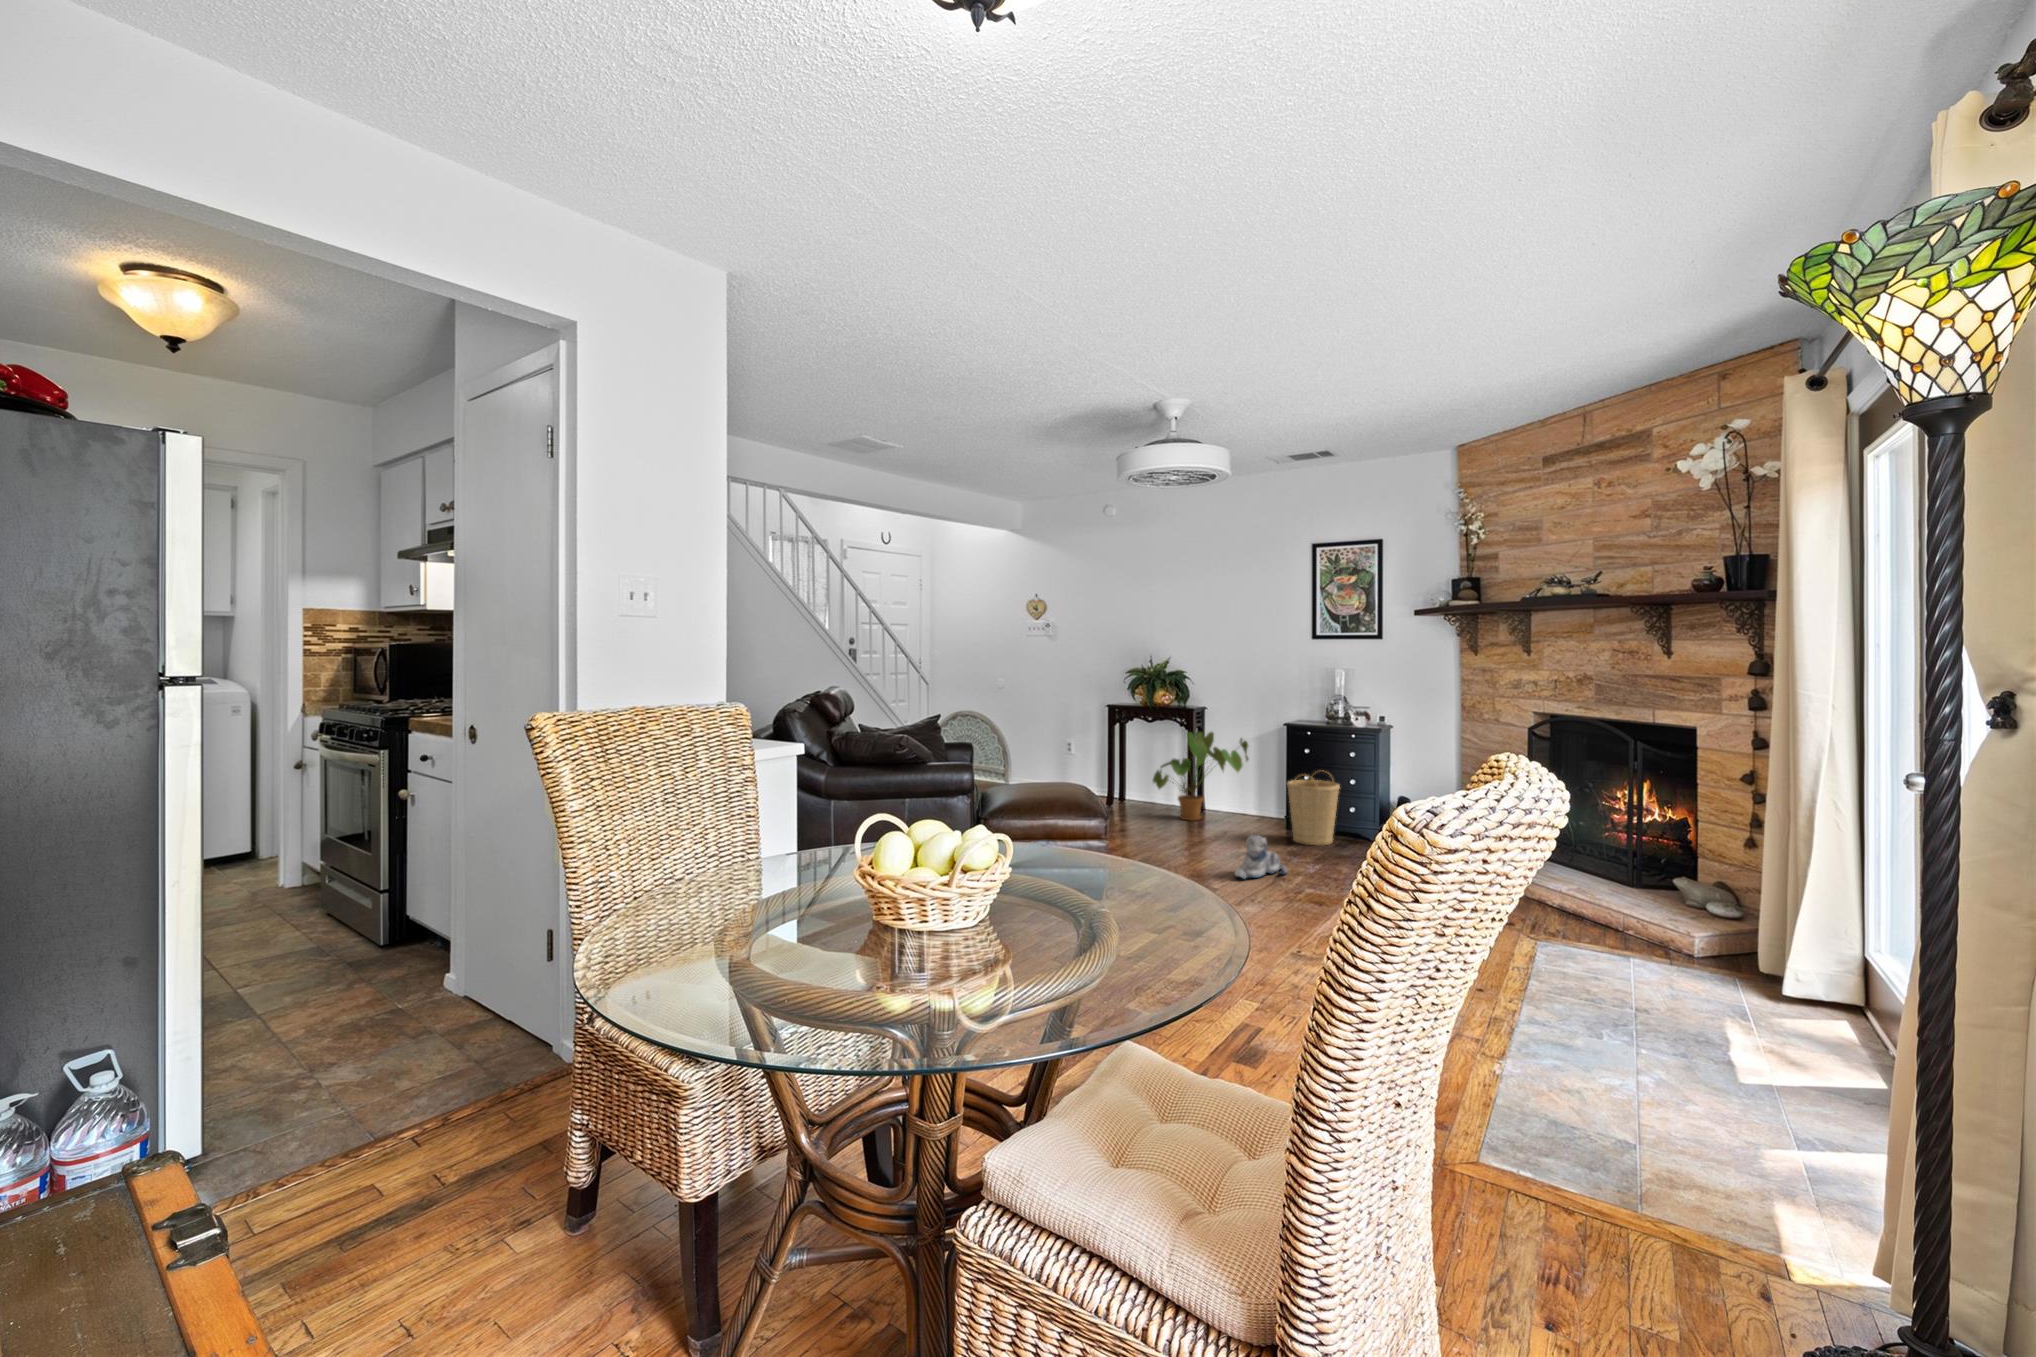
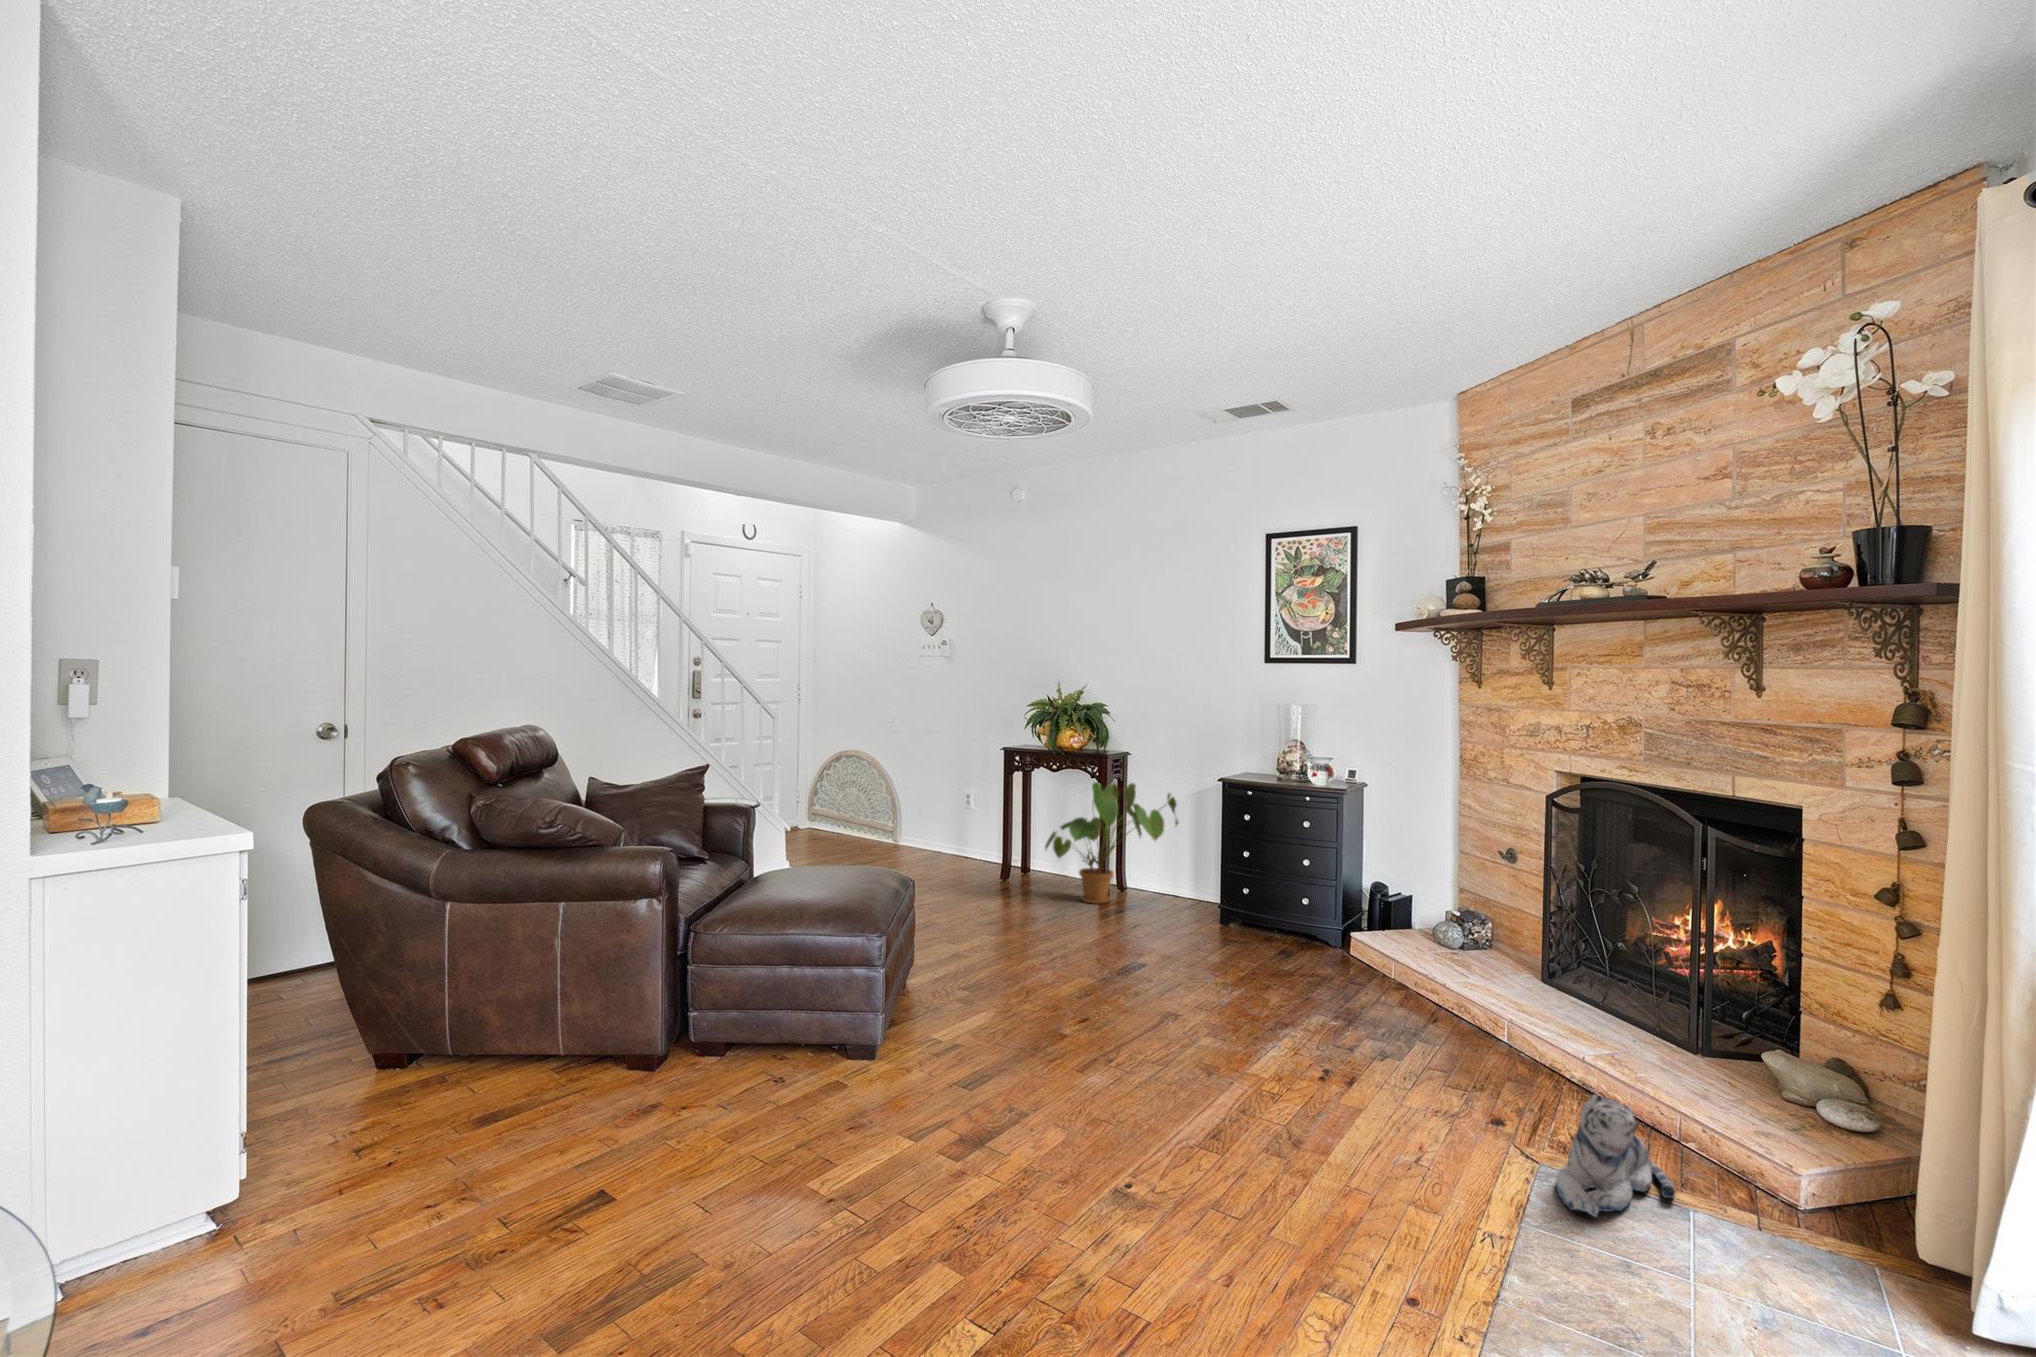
basket: present [1287,773,1340,845] -> none [1213,843,1284,951]
plush toy: present [1235,834,1287,879] -> present [1556,1095,1676,1217]

